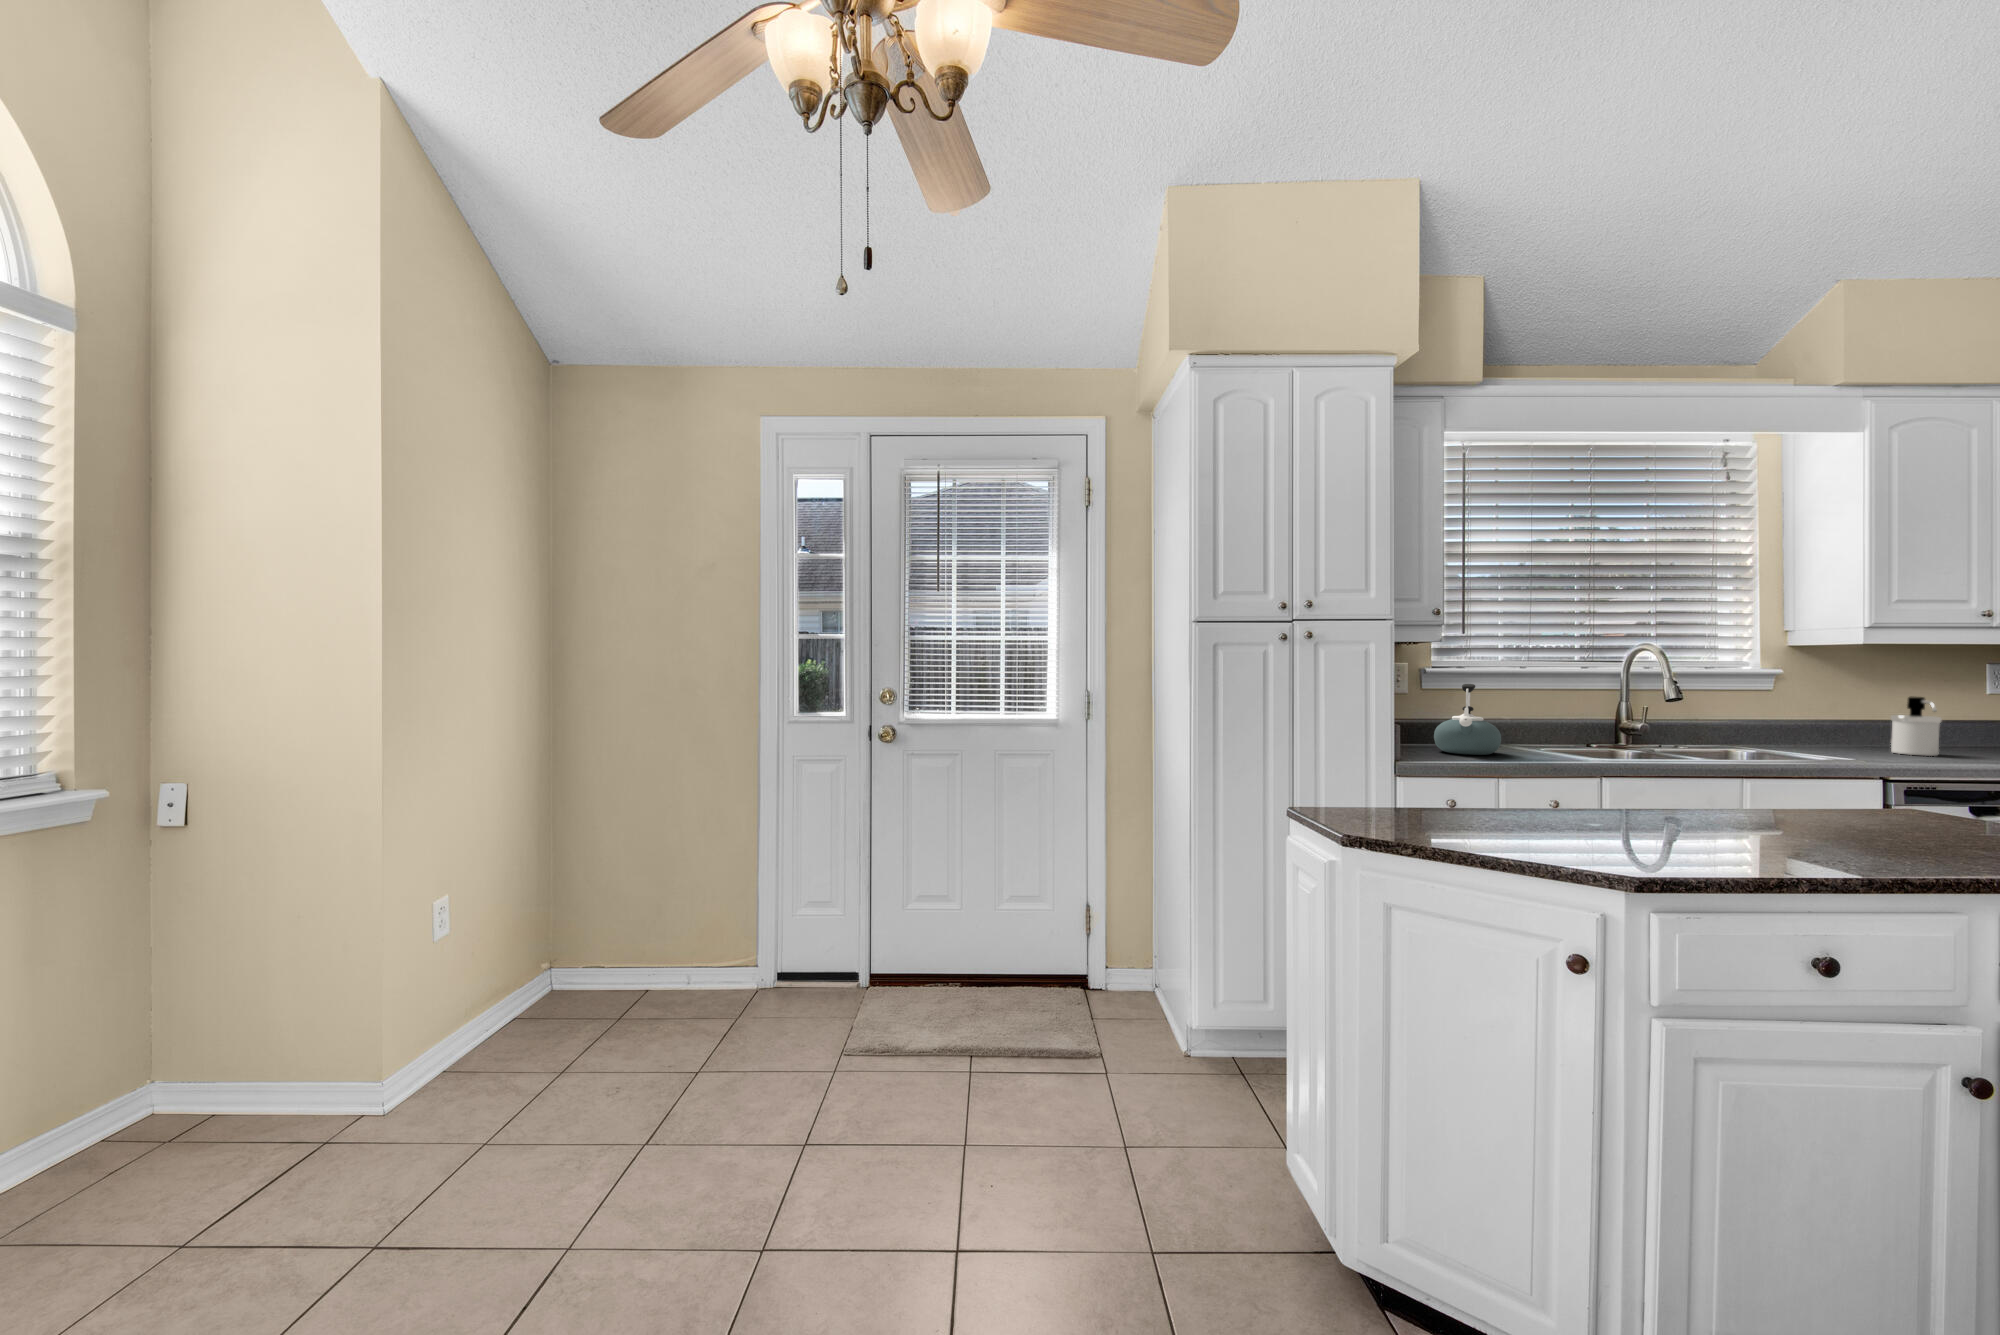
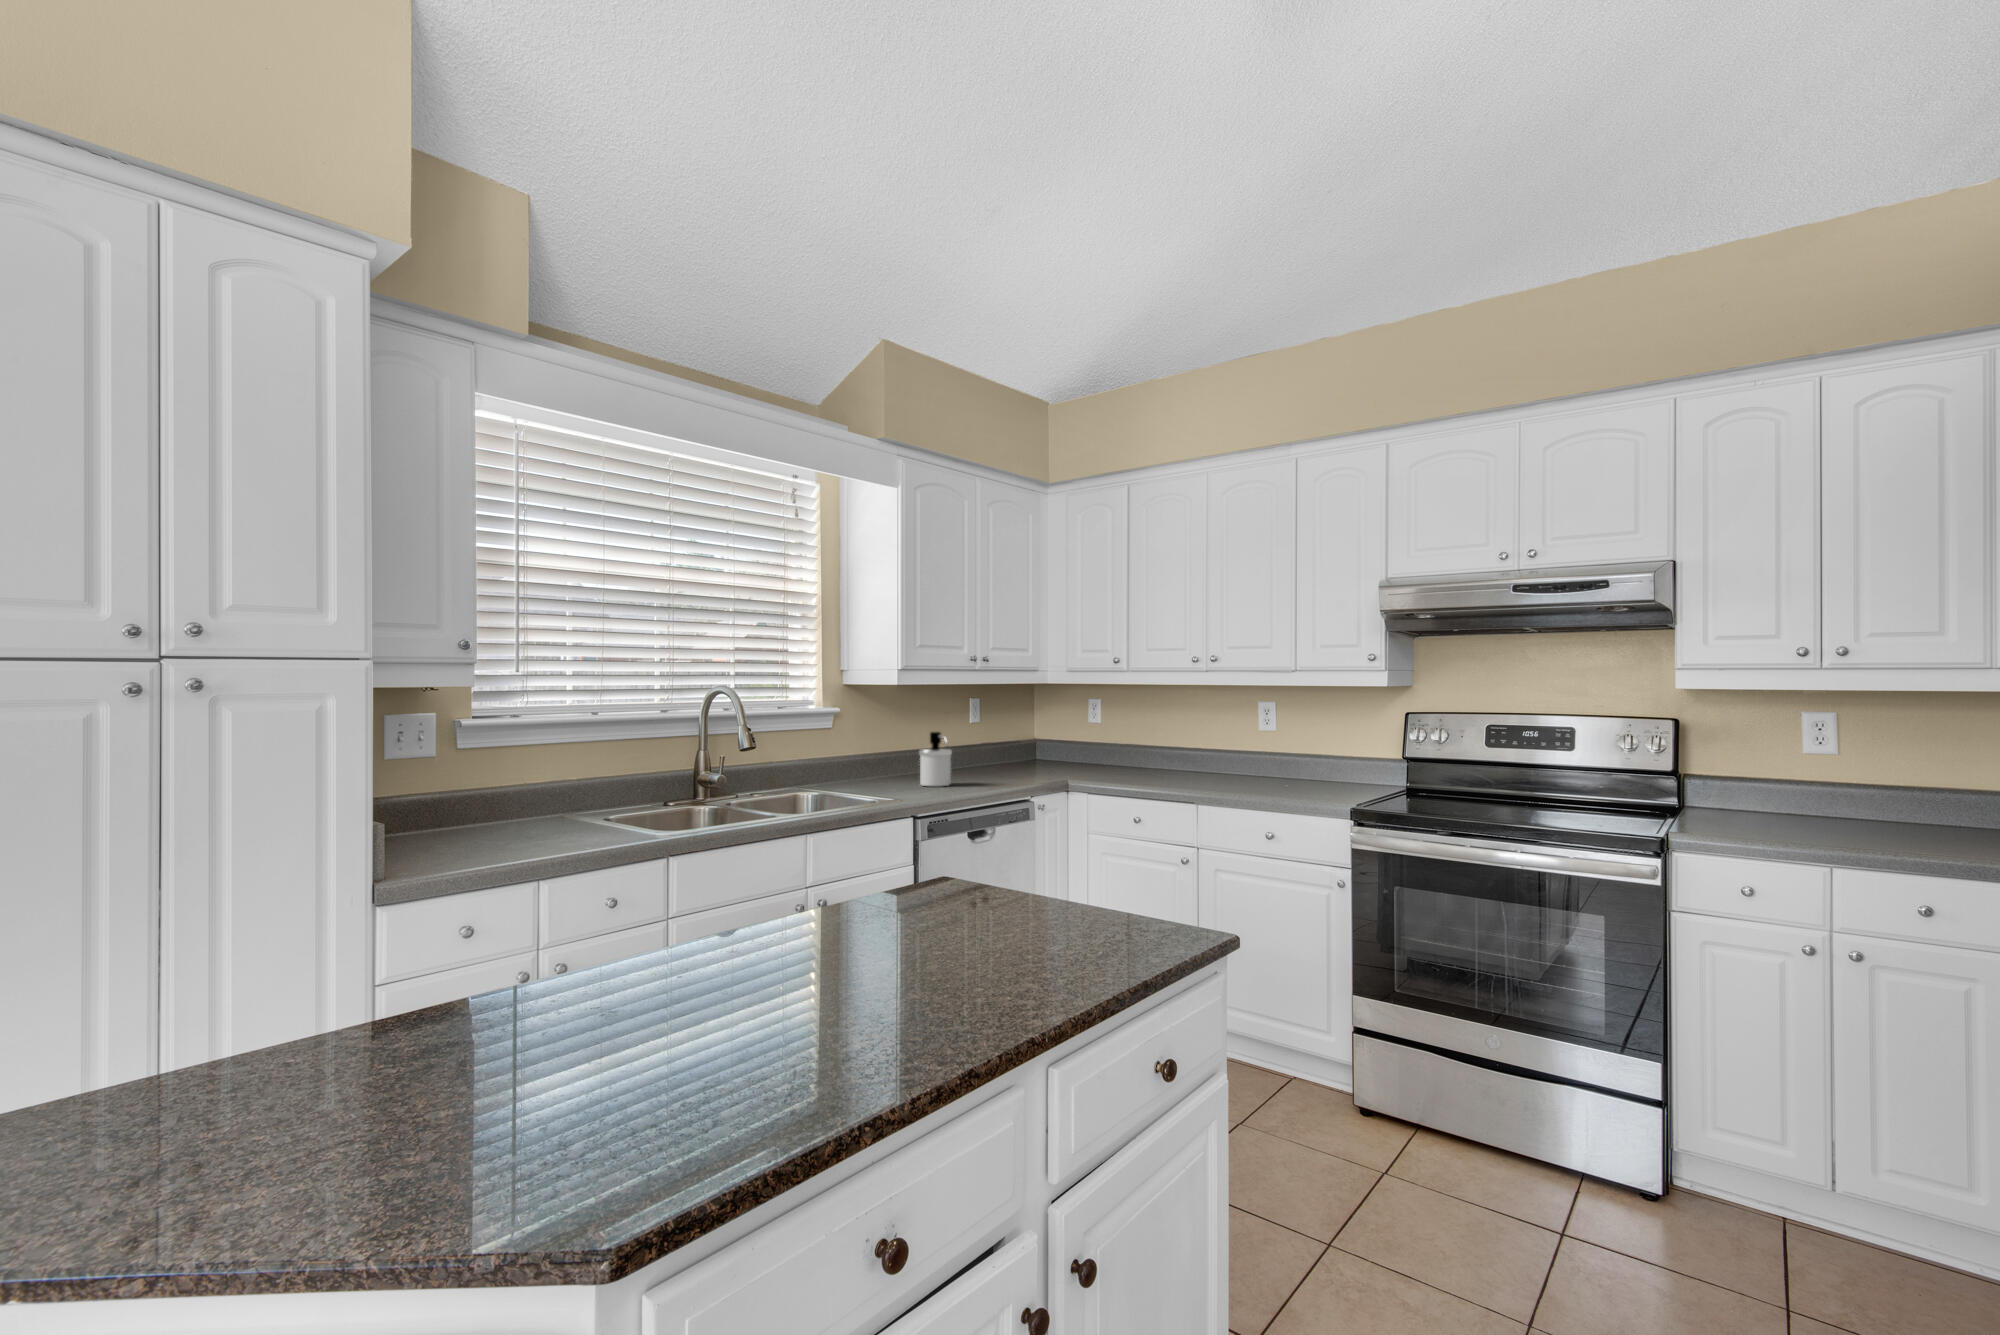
kettle: present [1434,684,1501,755] -> none [458,745,550,845]

